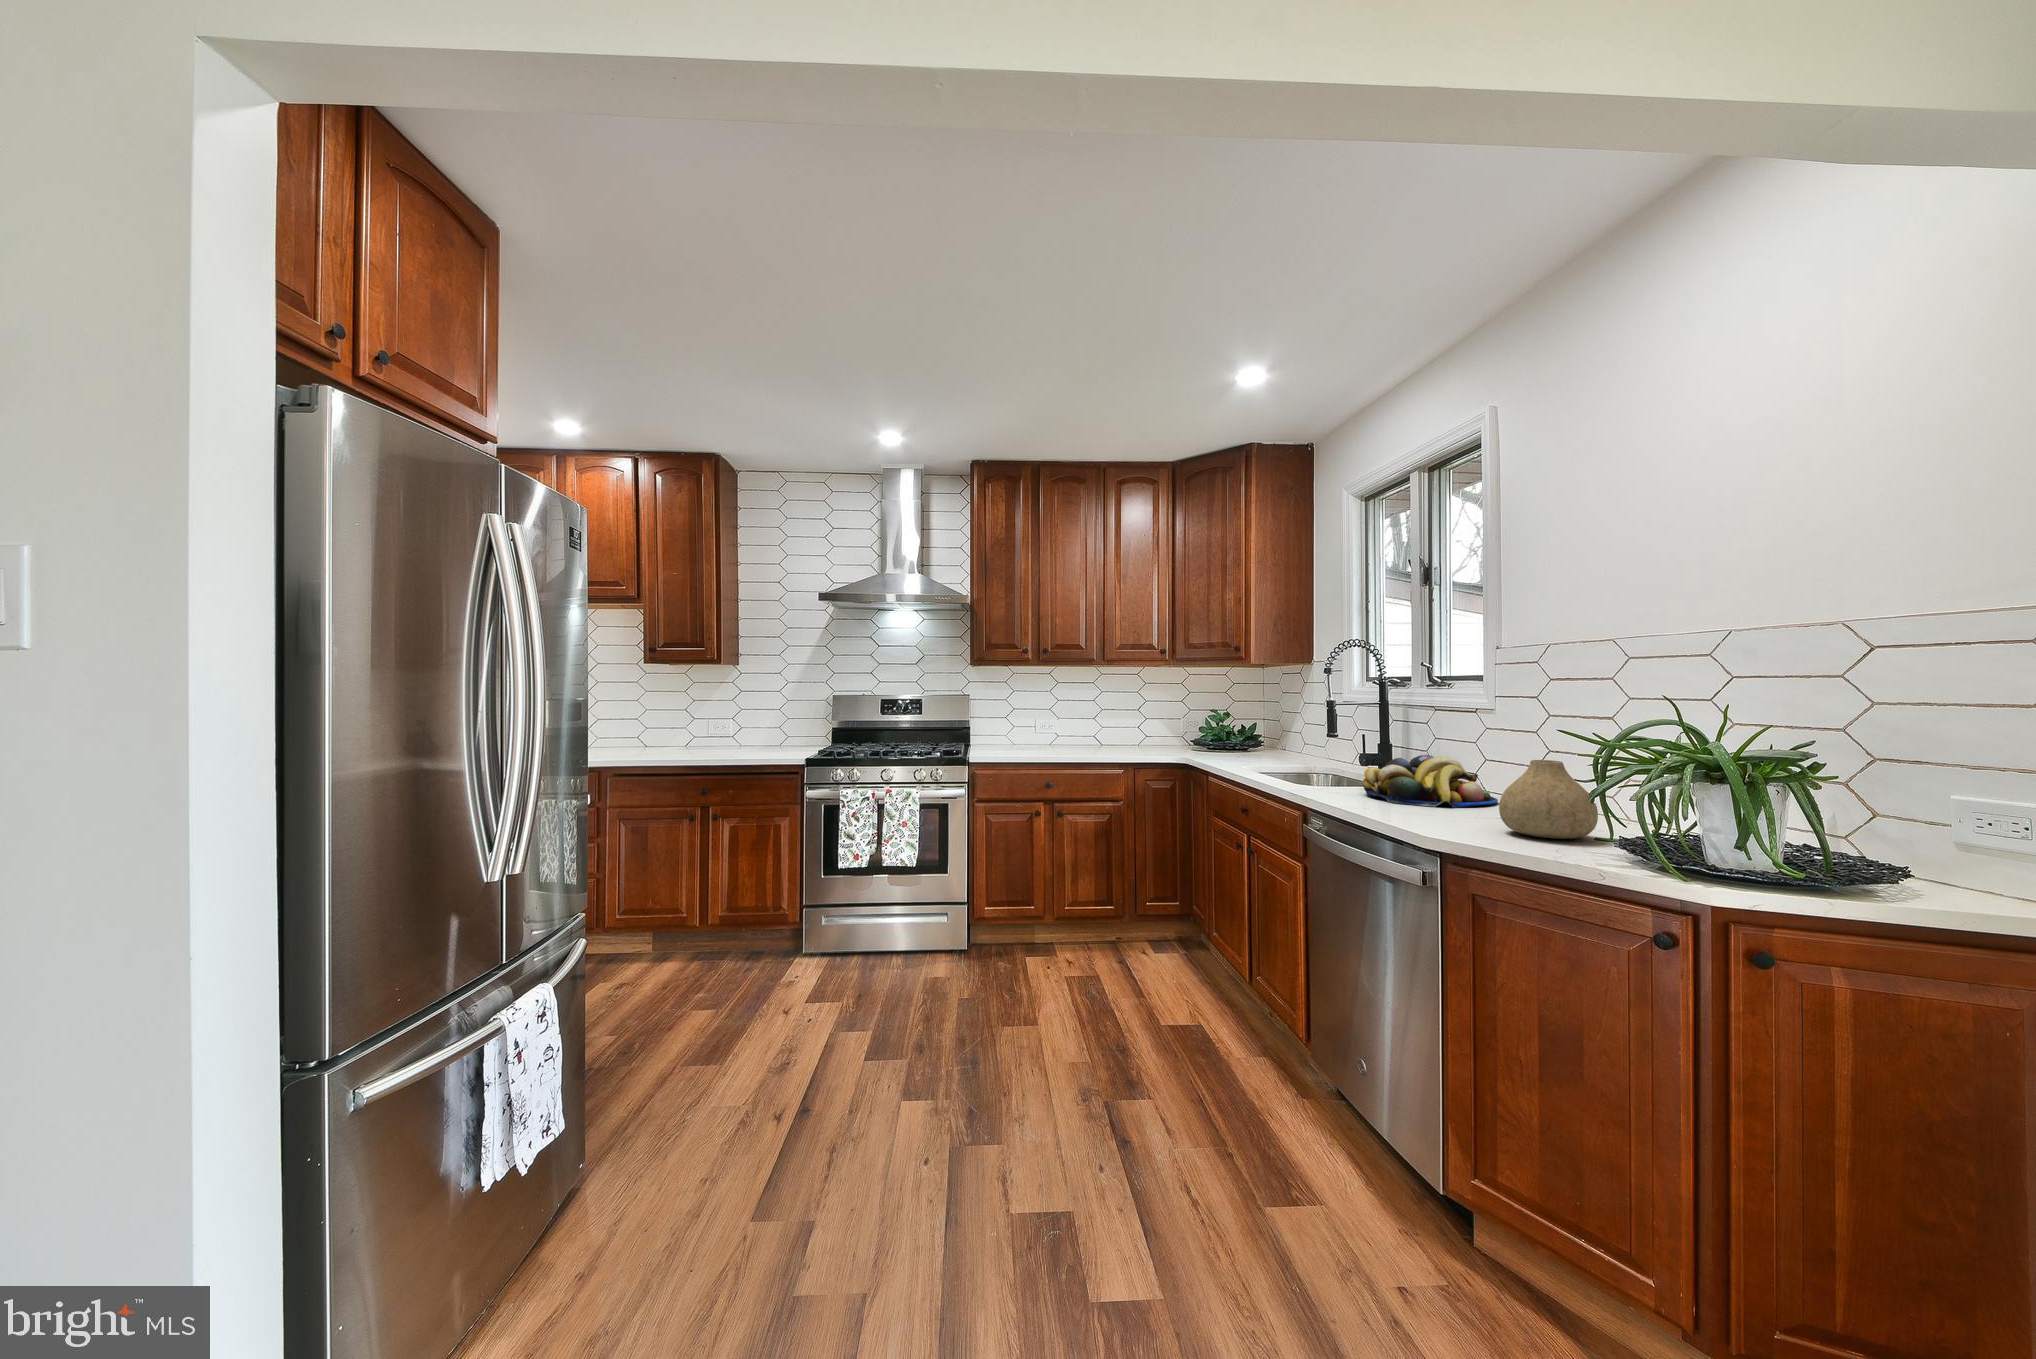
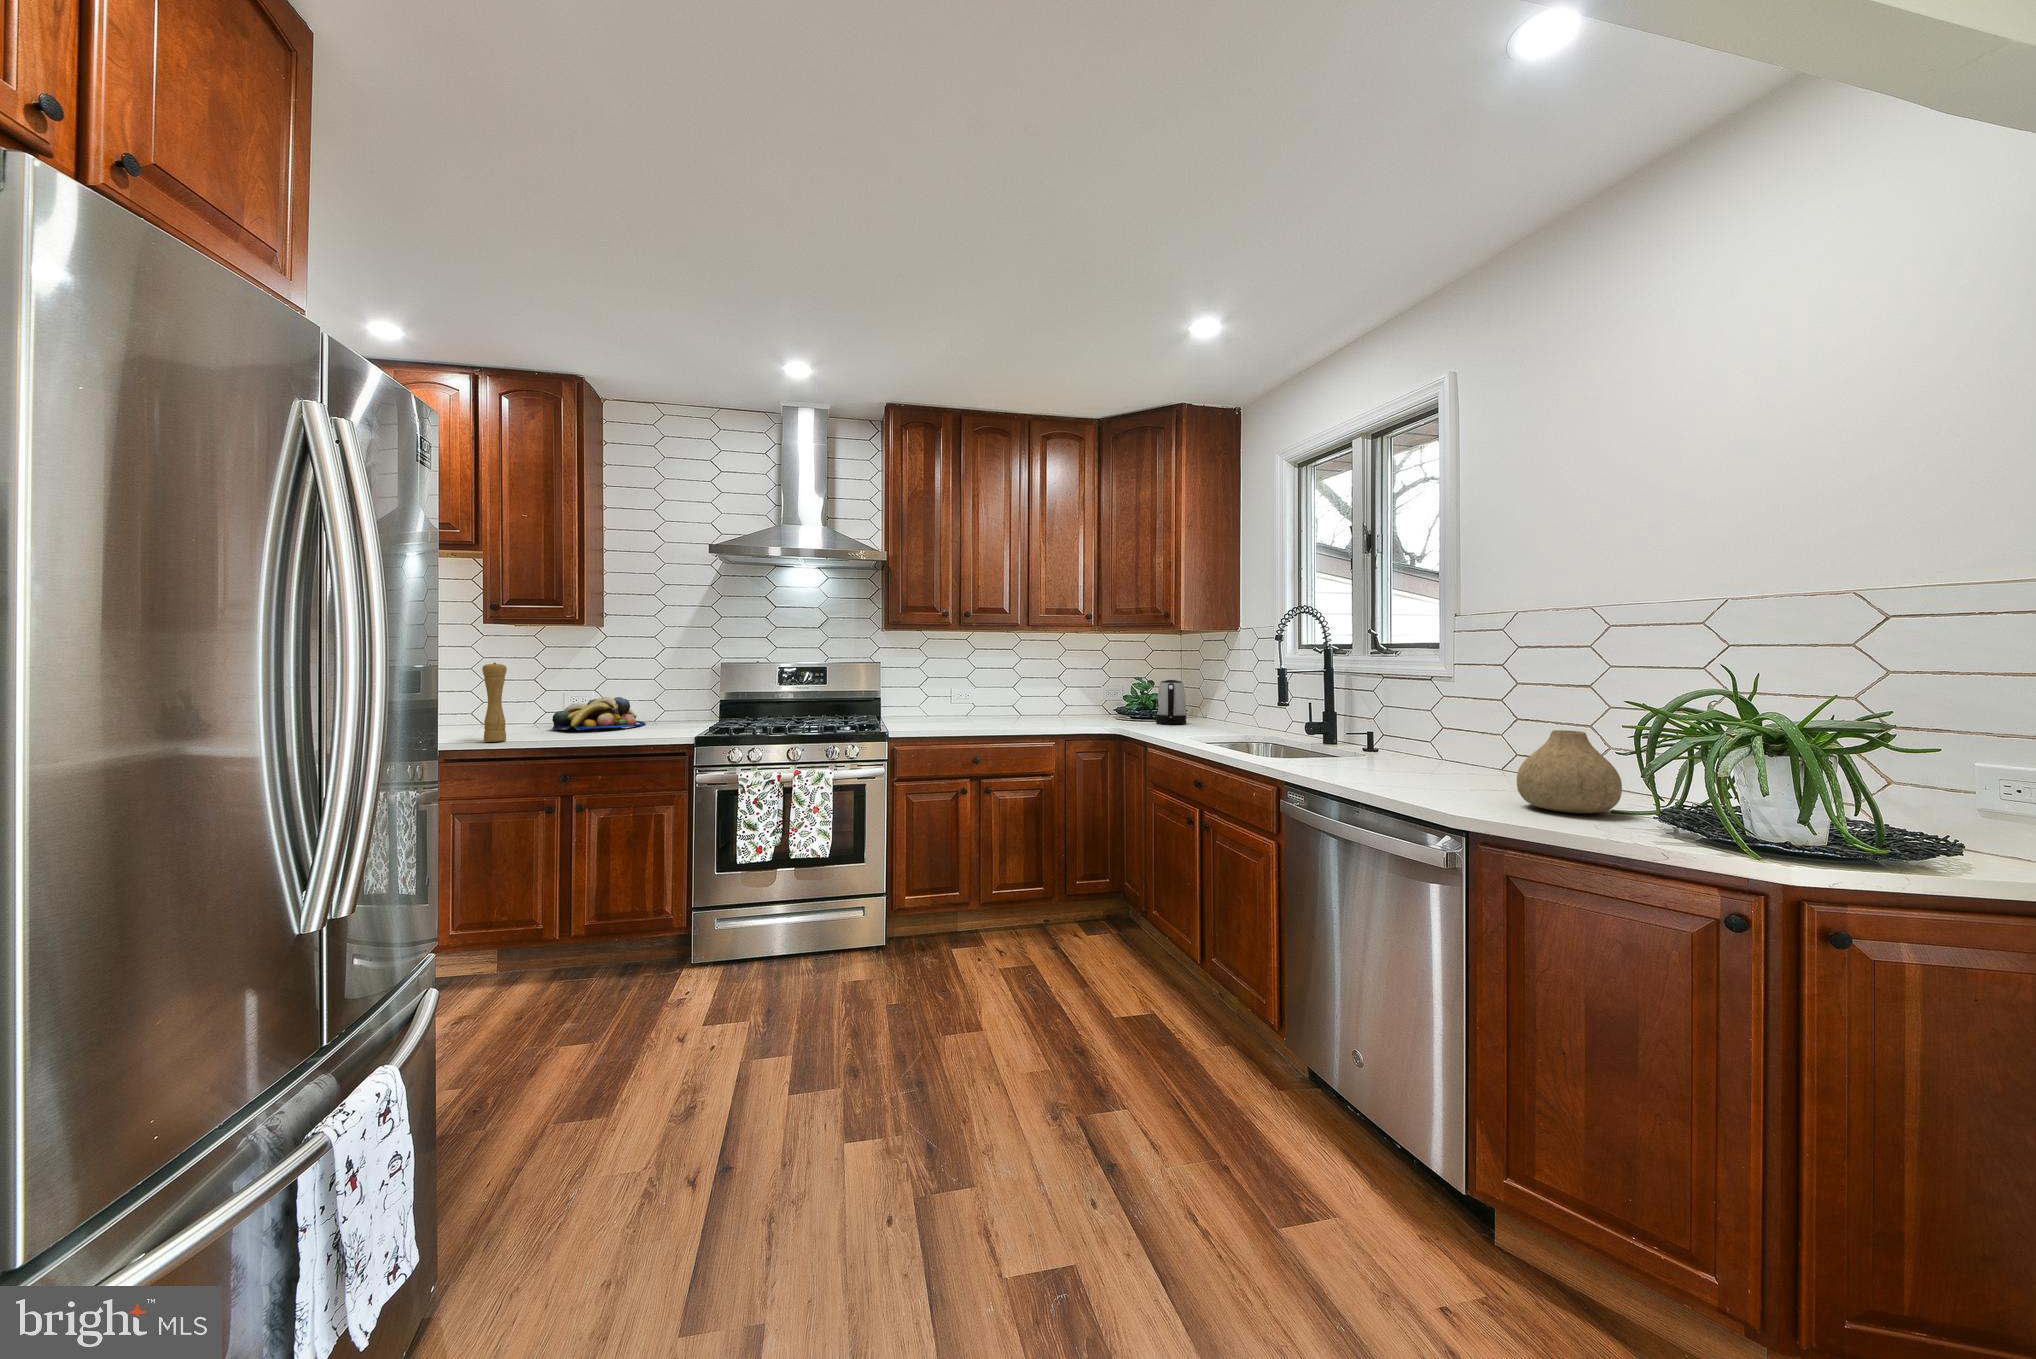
pepper mill: none [643,695,661,759] -> present [482,663,507,742]
kettle: none [1231,710,1262,753] -> present [1156,680,1186,724]
fruit bowl: present [1363,755,1498,807] -> present [552,697,646,730]

